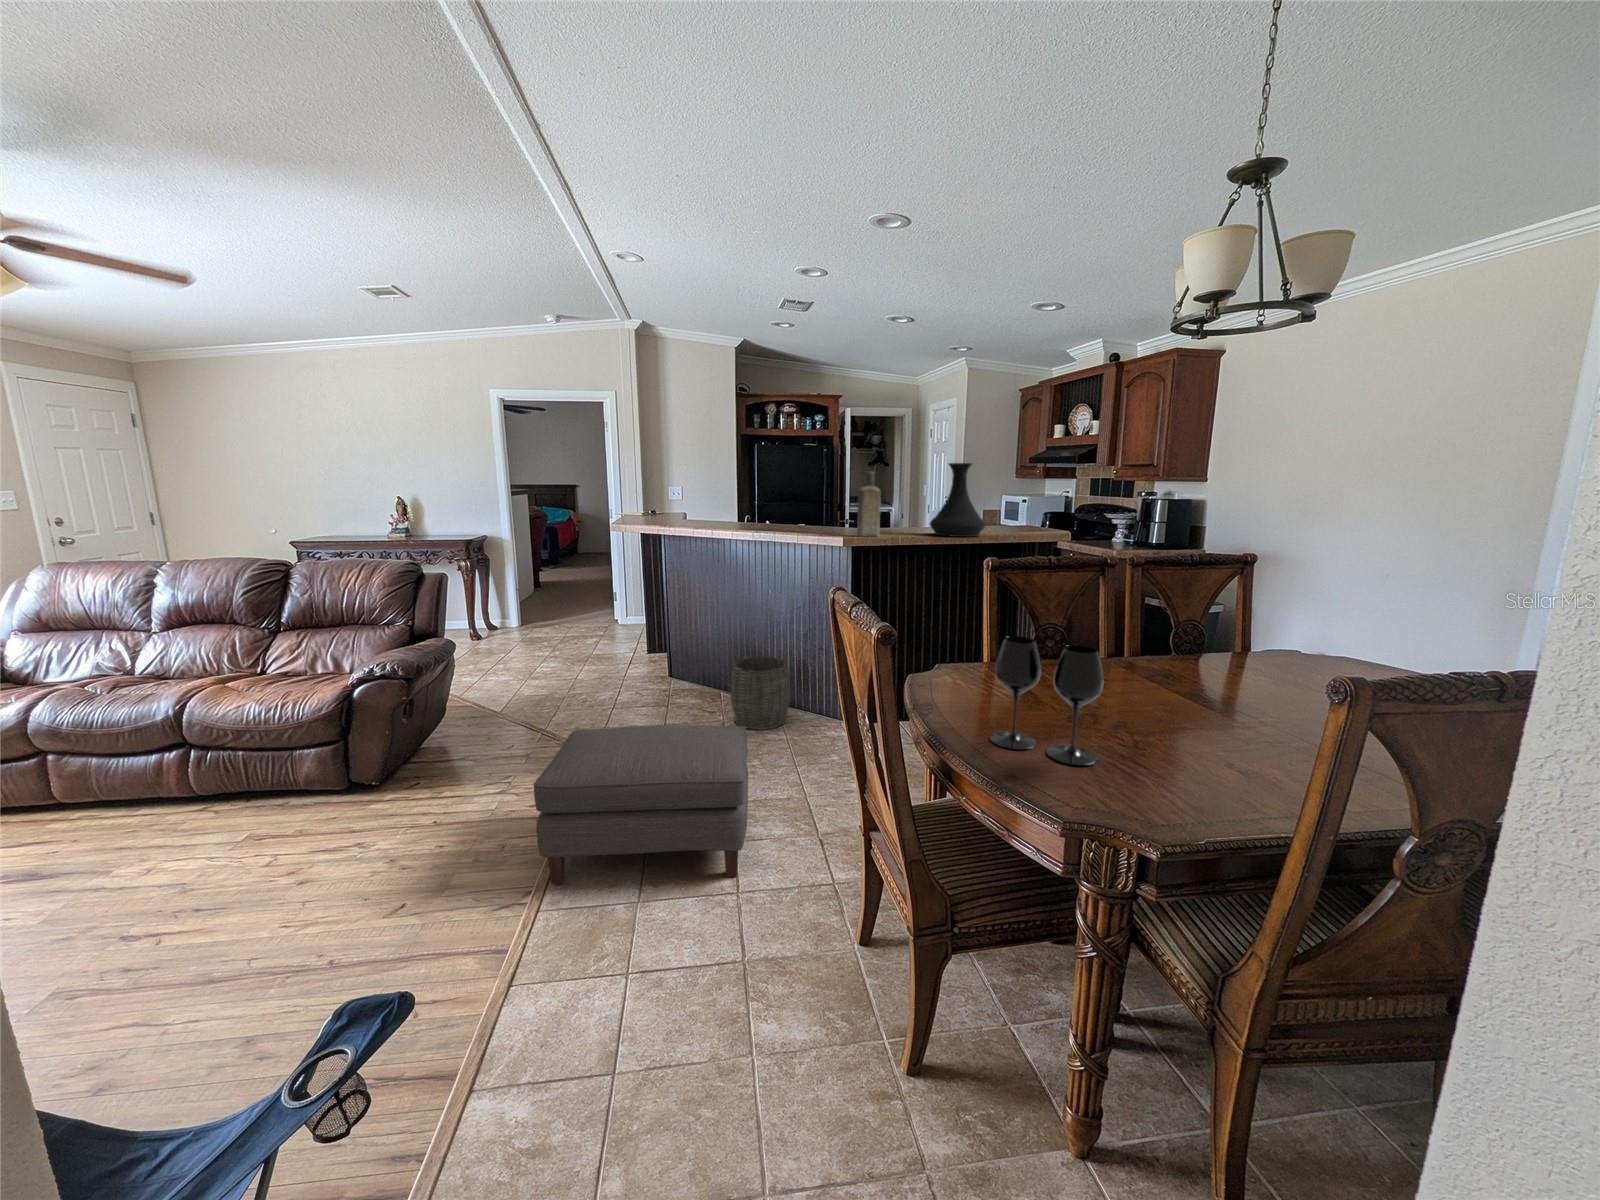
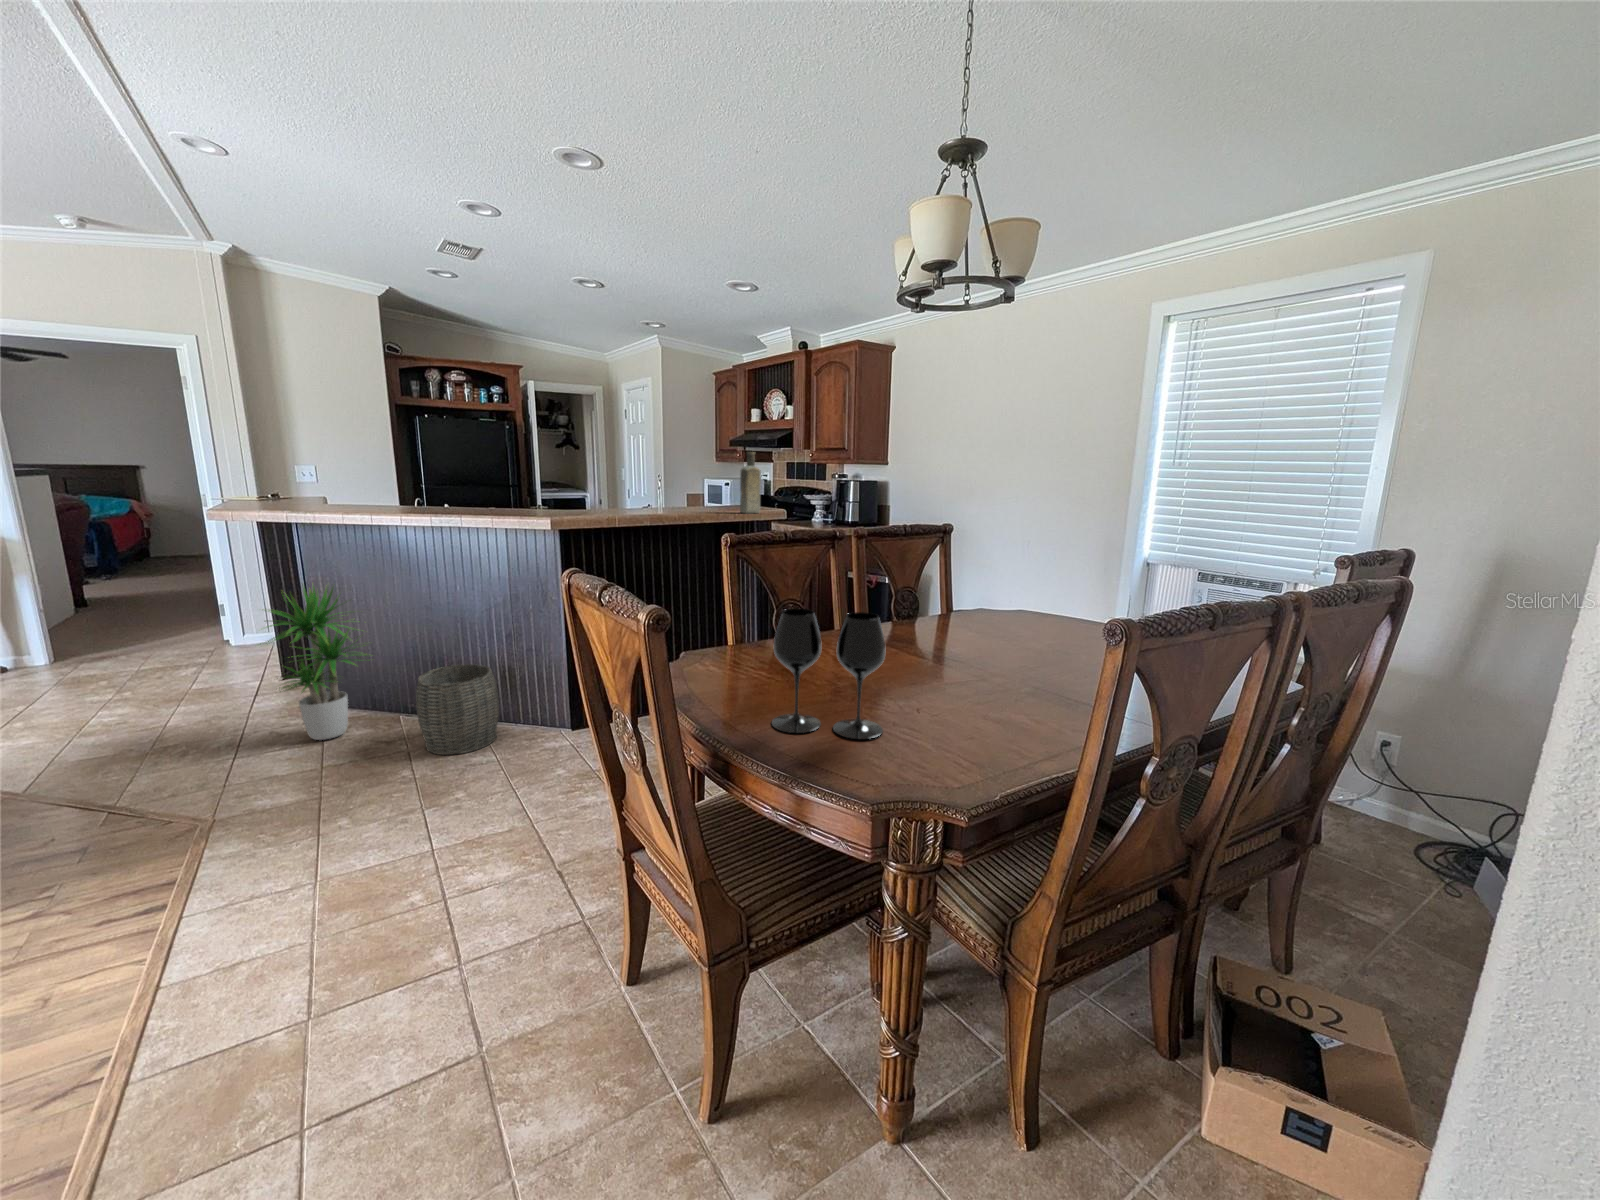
vase: present [930,463,985,537] -> none [649,437,708,515]
bottle: present [857,472,881,536] -> present [740,452,761,513]
potted plant: none [631,580,707,702] -> present [260,586,367,740]
ottoman: present [534,726,748,884] -> none [74,756,462,1054]

